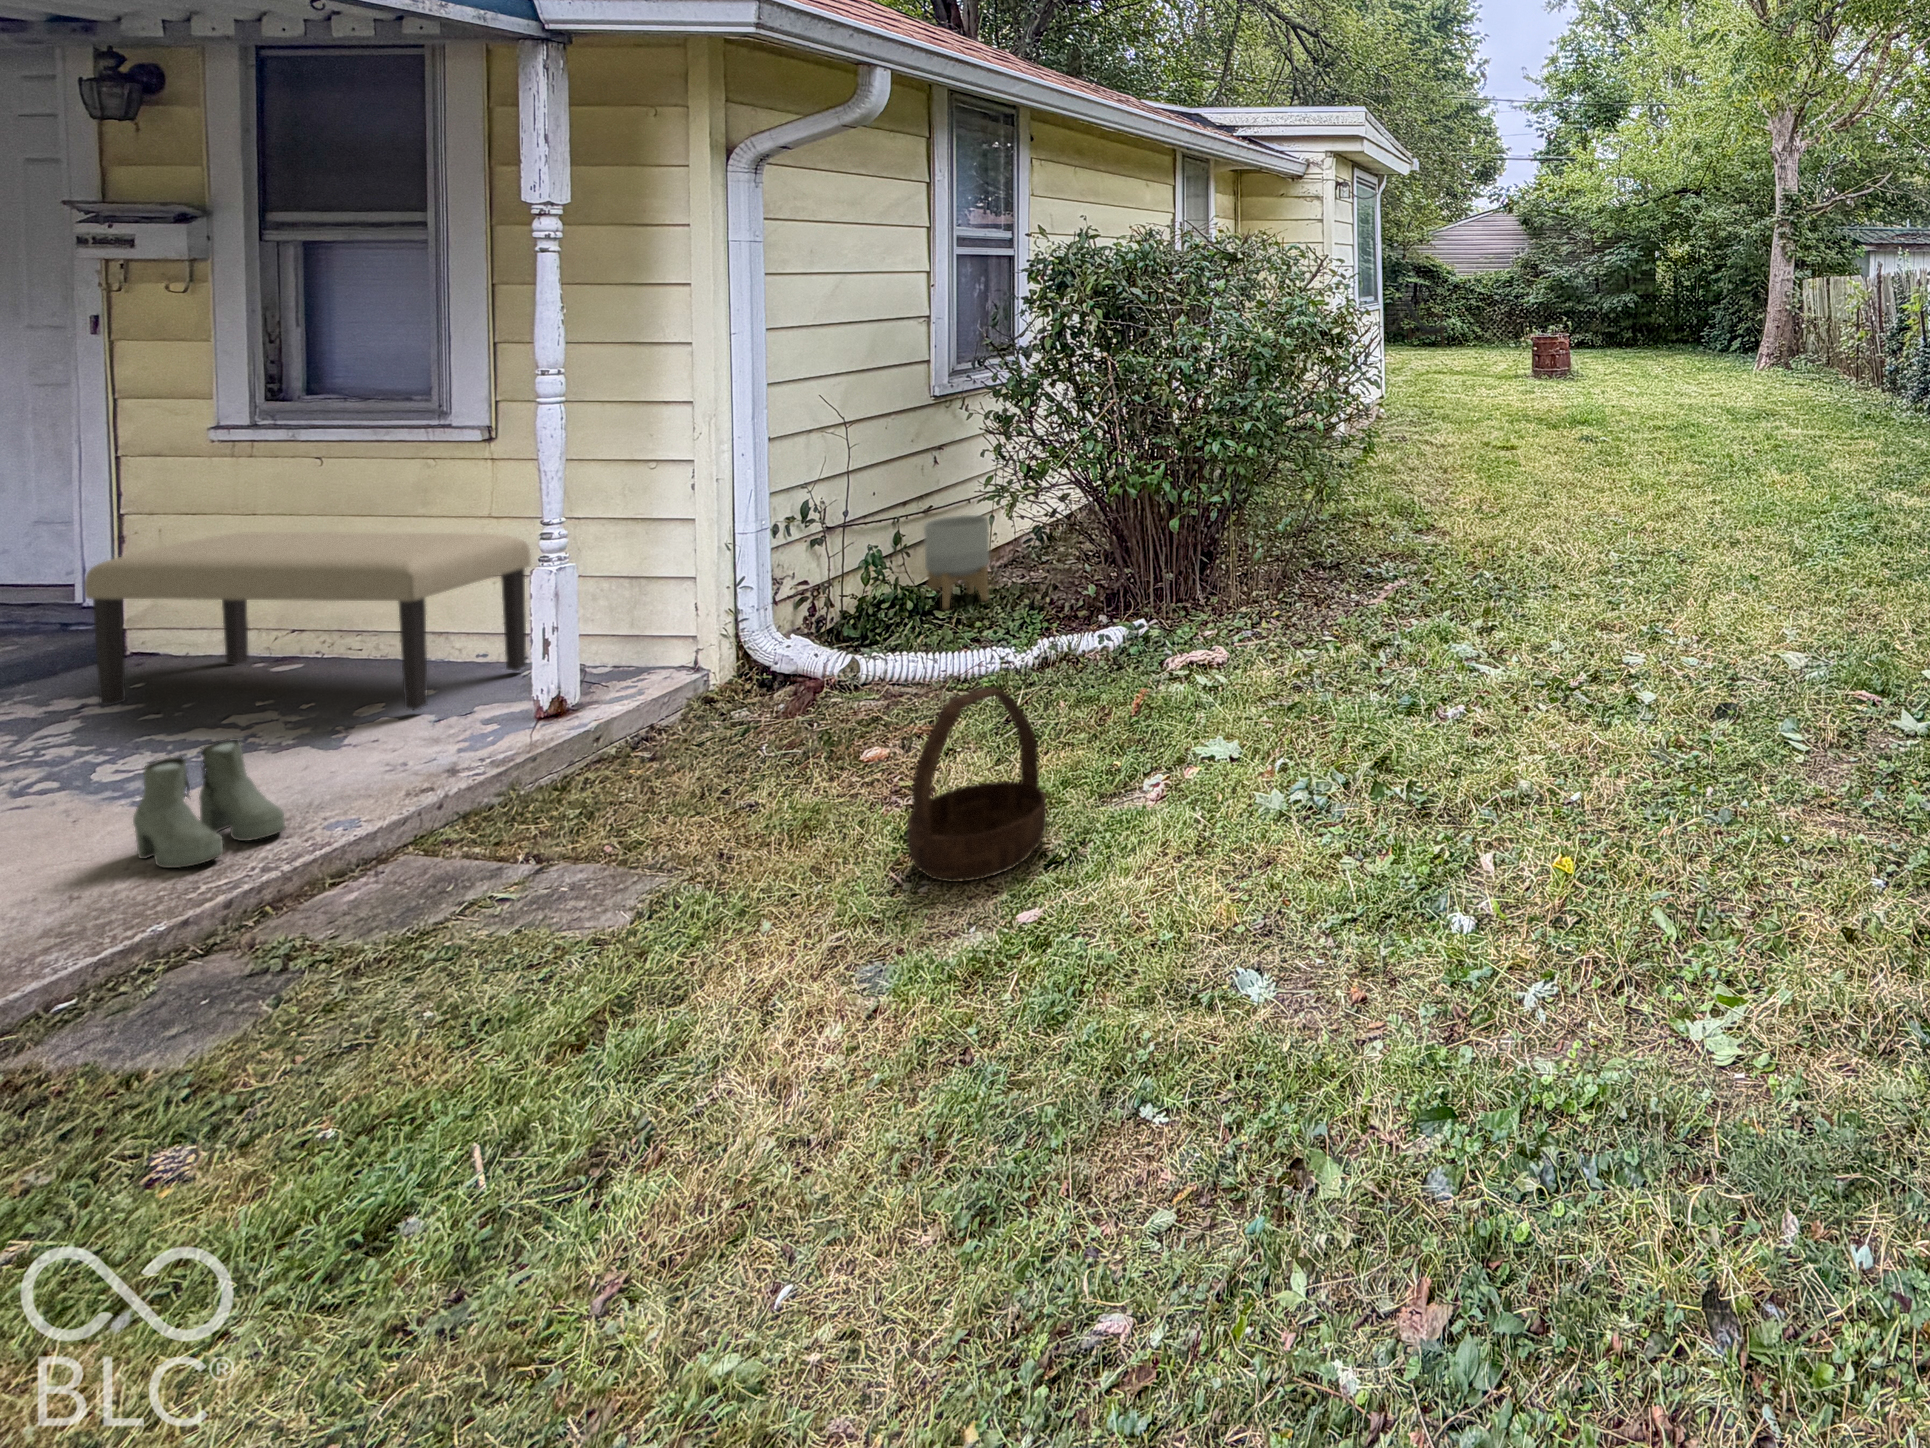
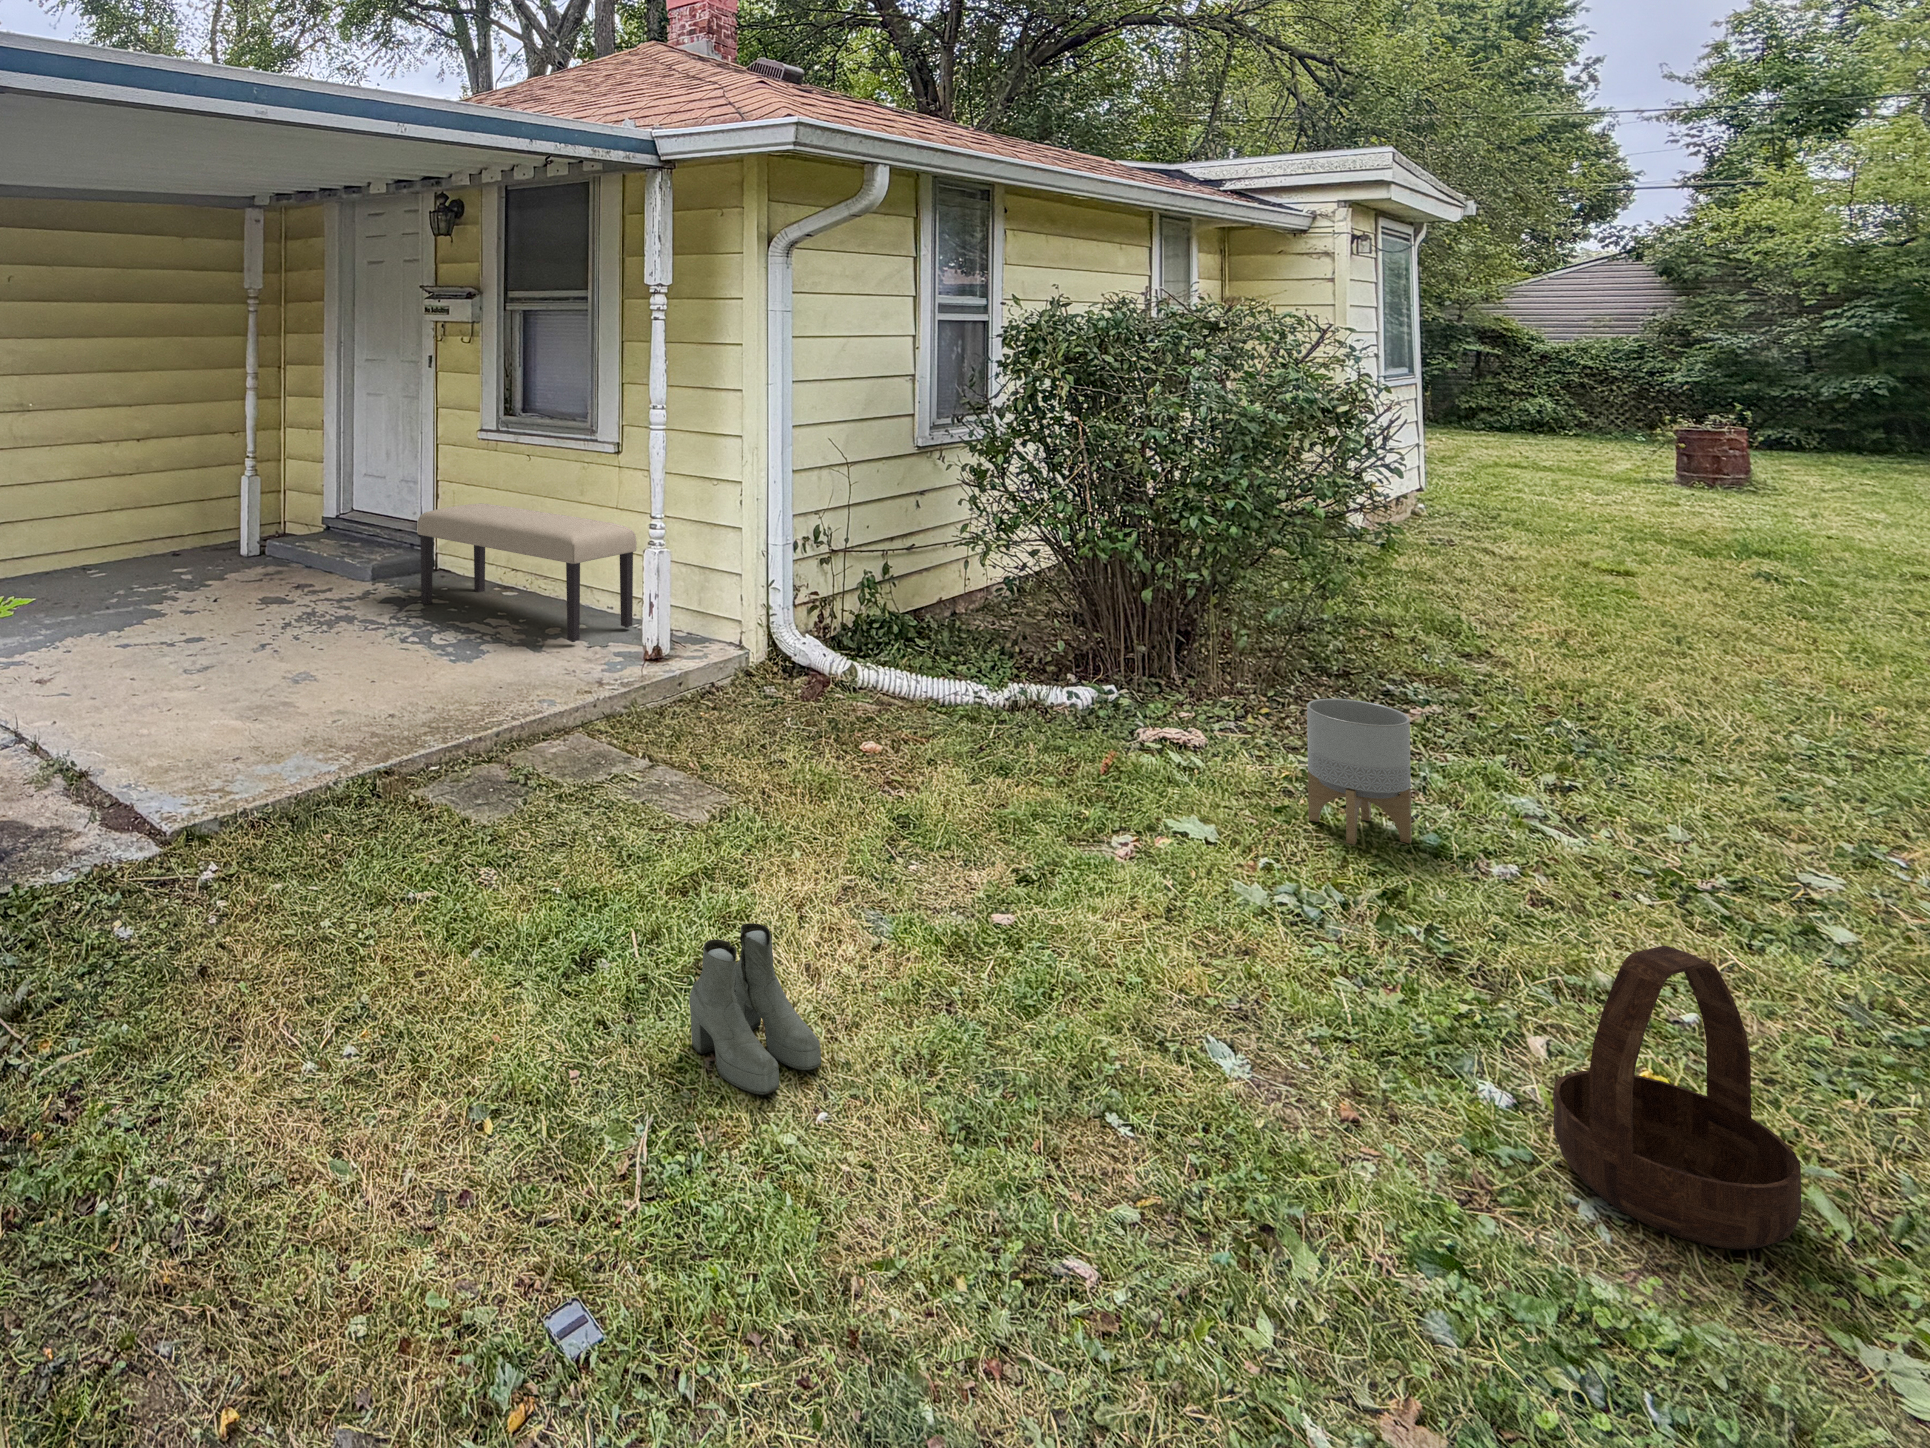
lounge chair: present [1405,300,1450,342] -> none [1460,374,1535,437]
planter: present [924,515,989,609] -> present [1307,699,1412,845]
basket: present [907,687,1047,882] -> present [1553,946,1801,1250]
boots: present [133,738,286,868] -> present [689,923,821,1095]

